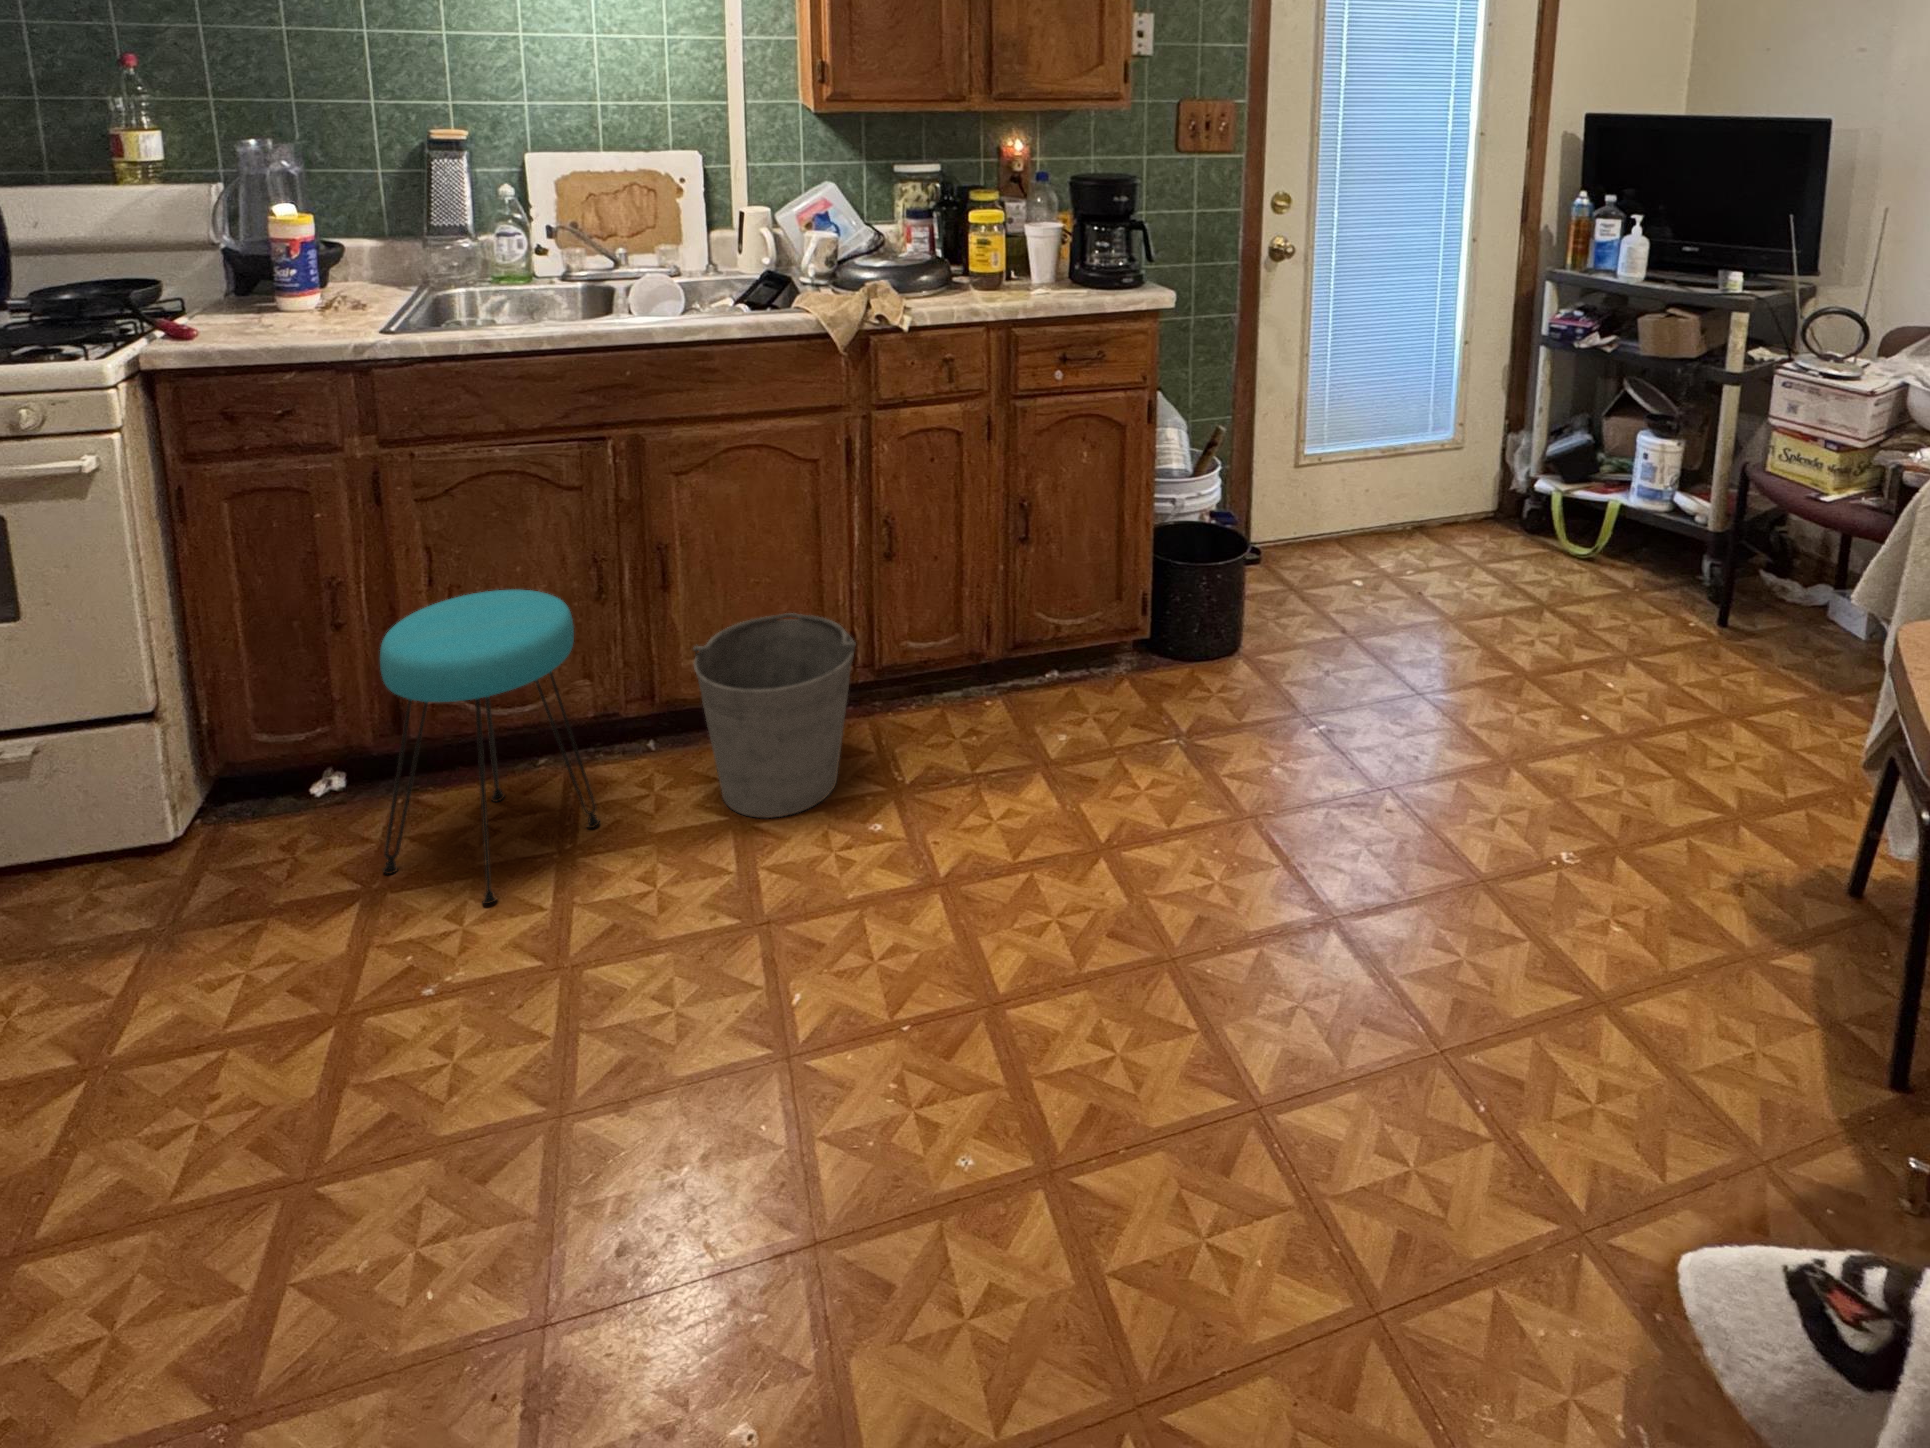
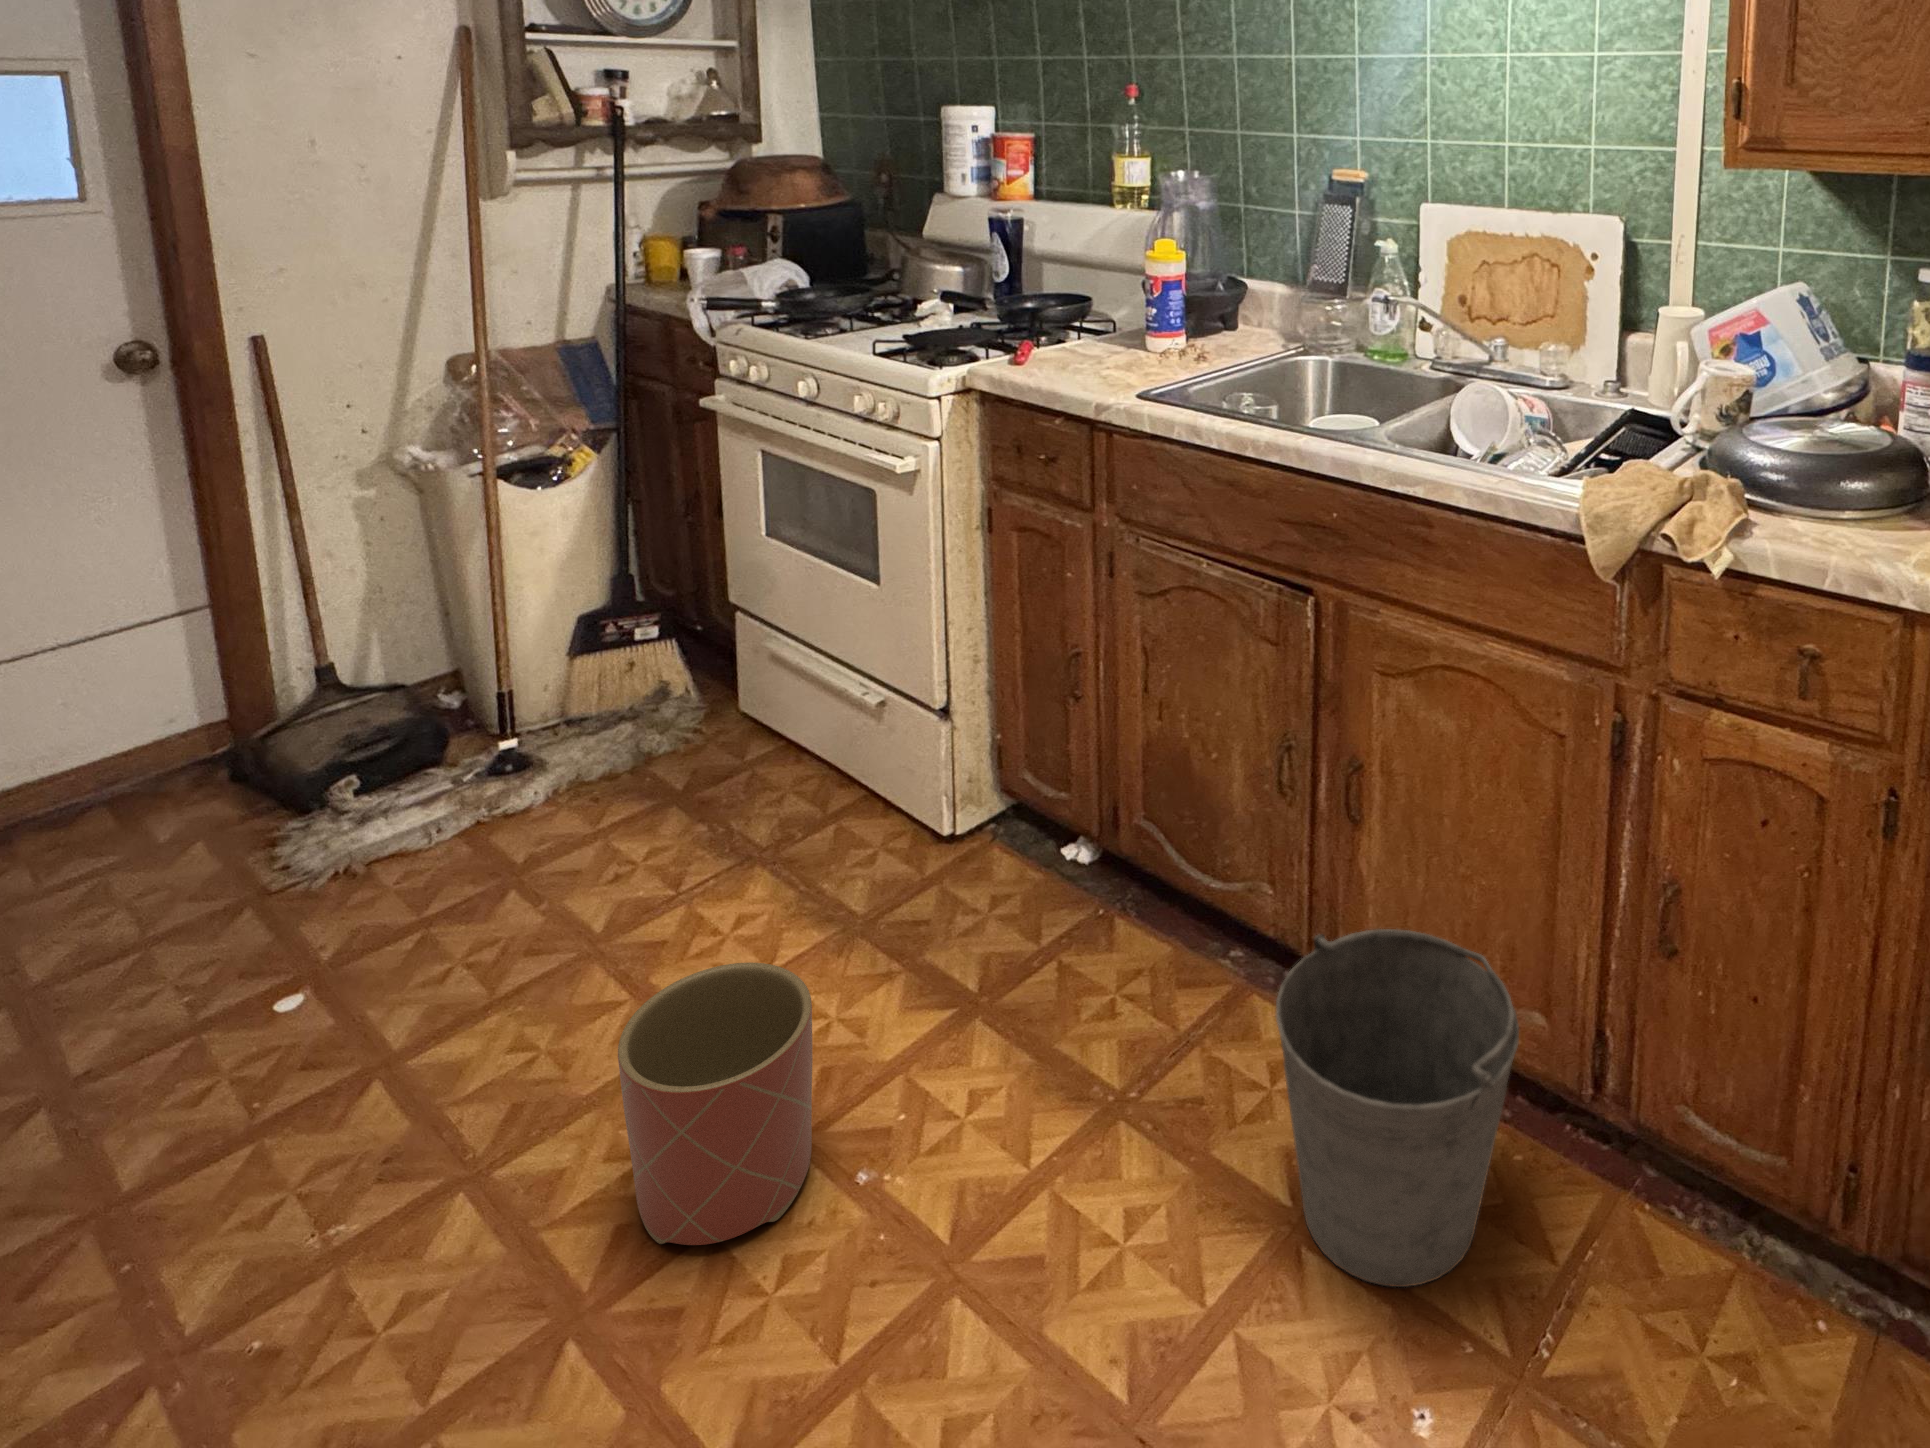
stool: present [380,590,600,904] -> none [984,728,1192,1116]
planter: none [170,872,380,1135] -> present [618,963,812,1245]

